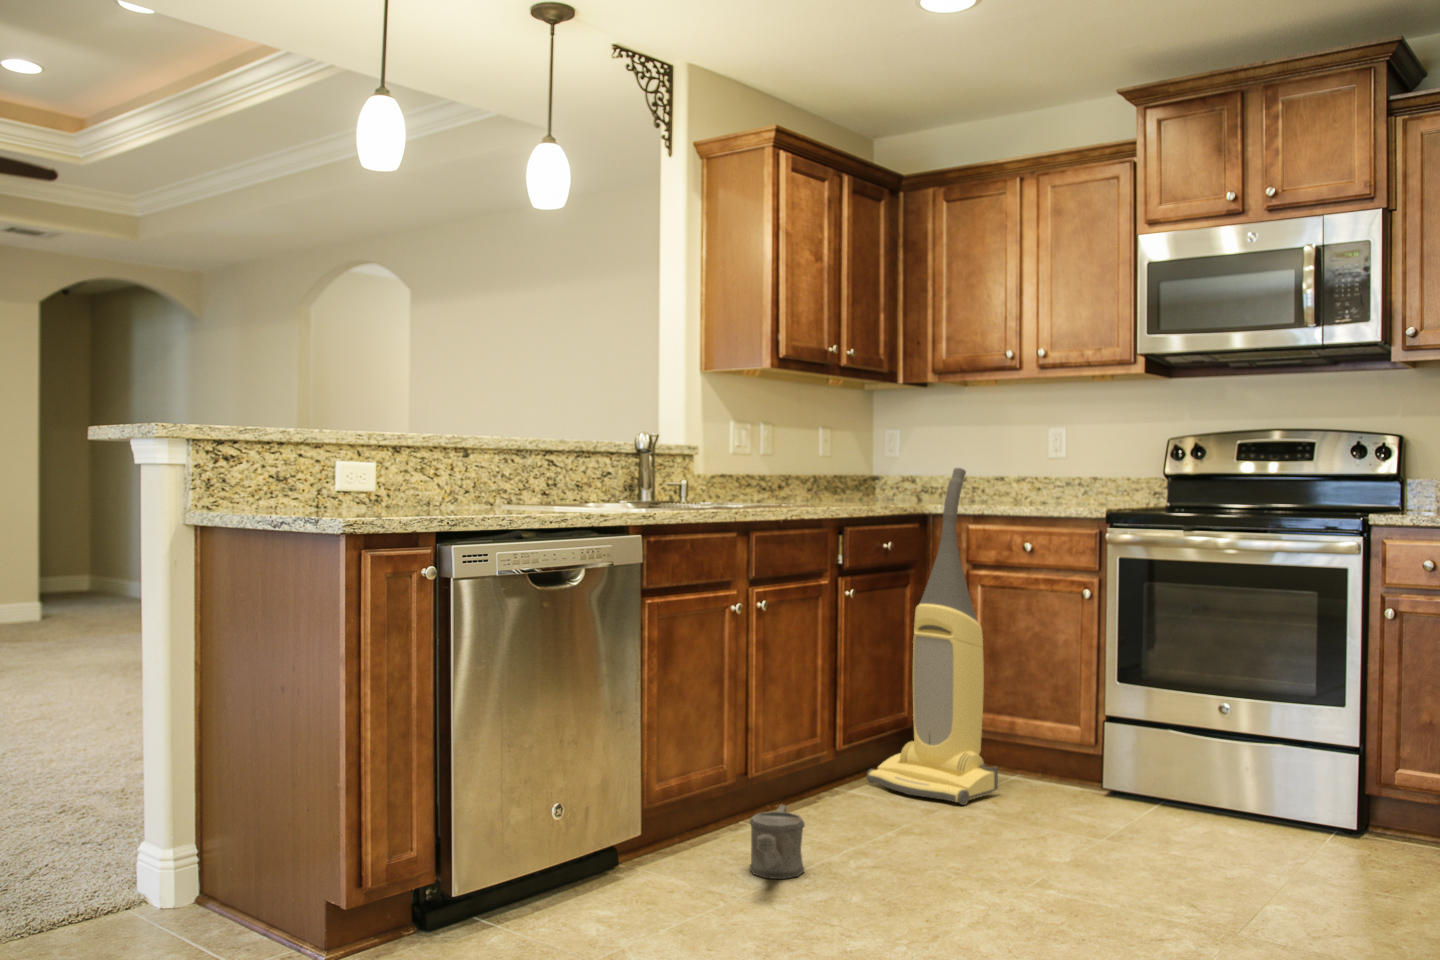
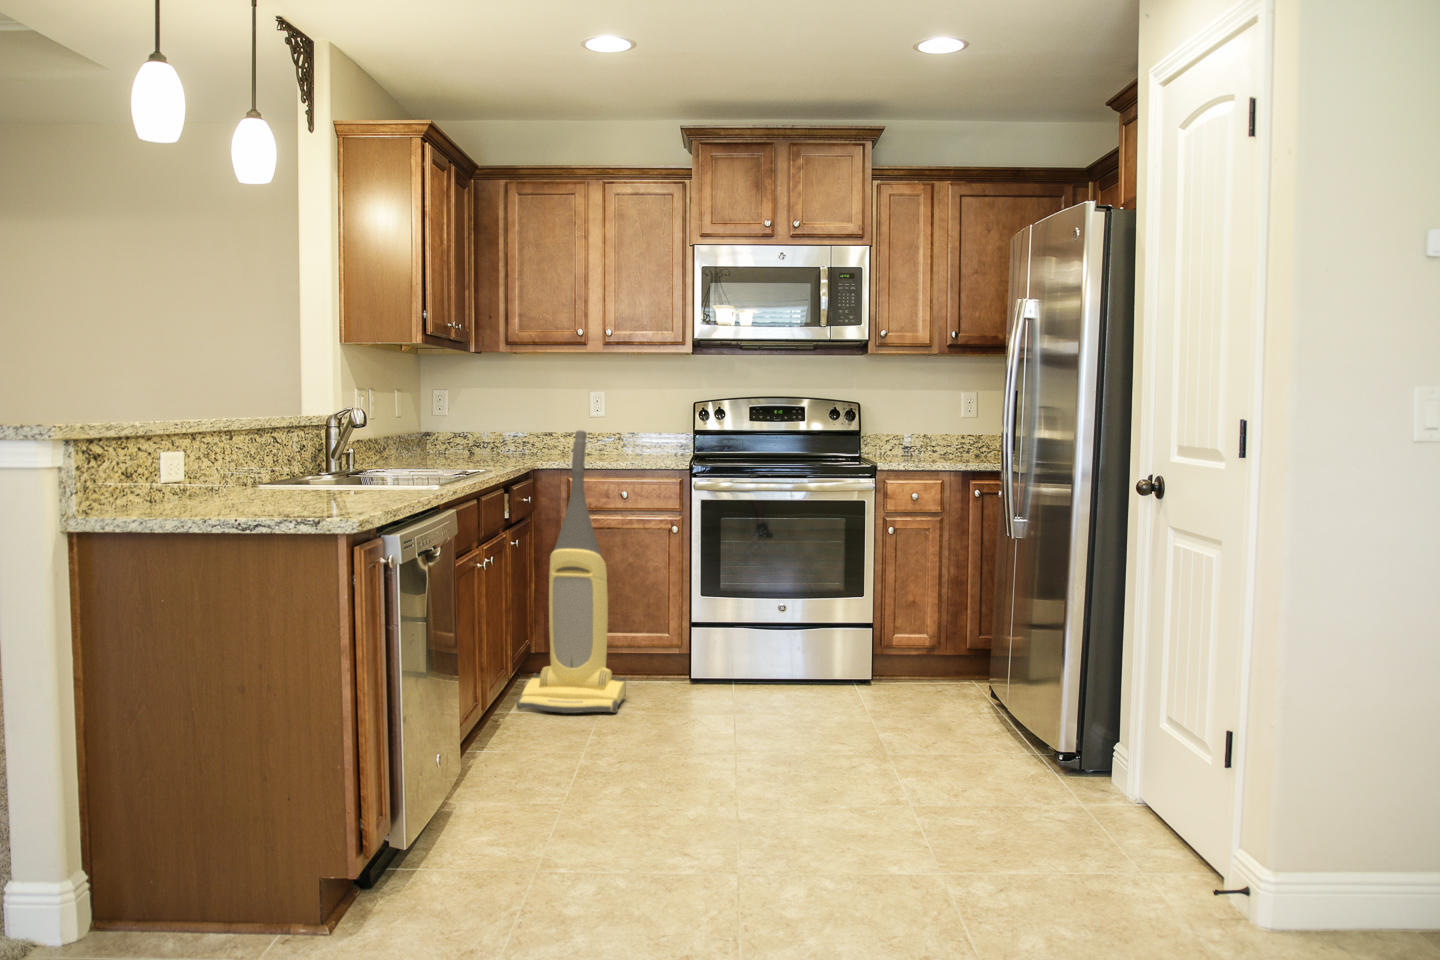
watering can: present [750,805,805,879] -> none [544,746,608,815]

